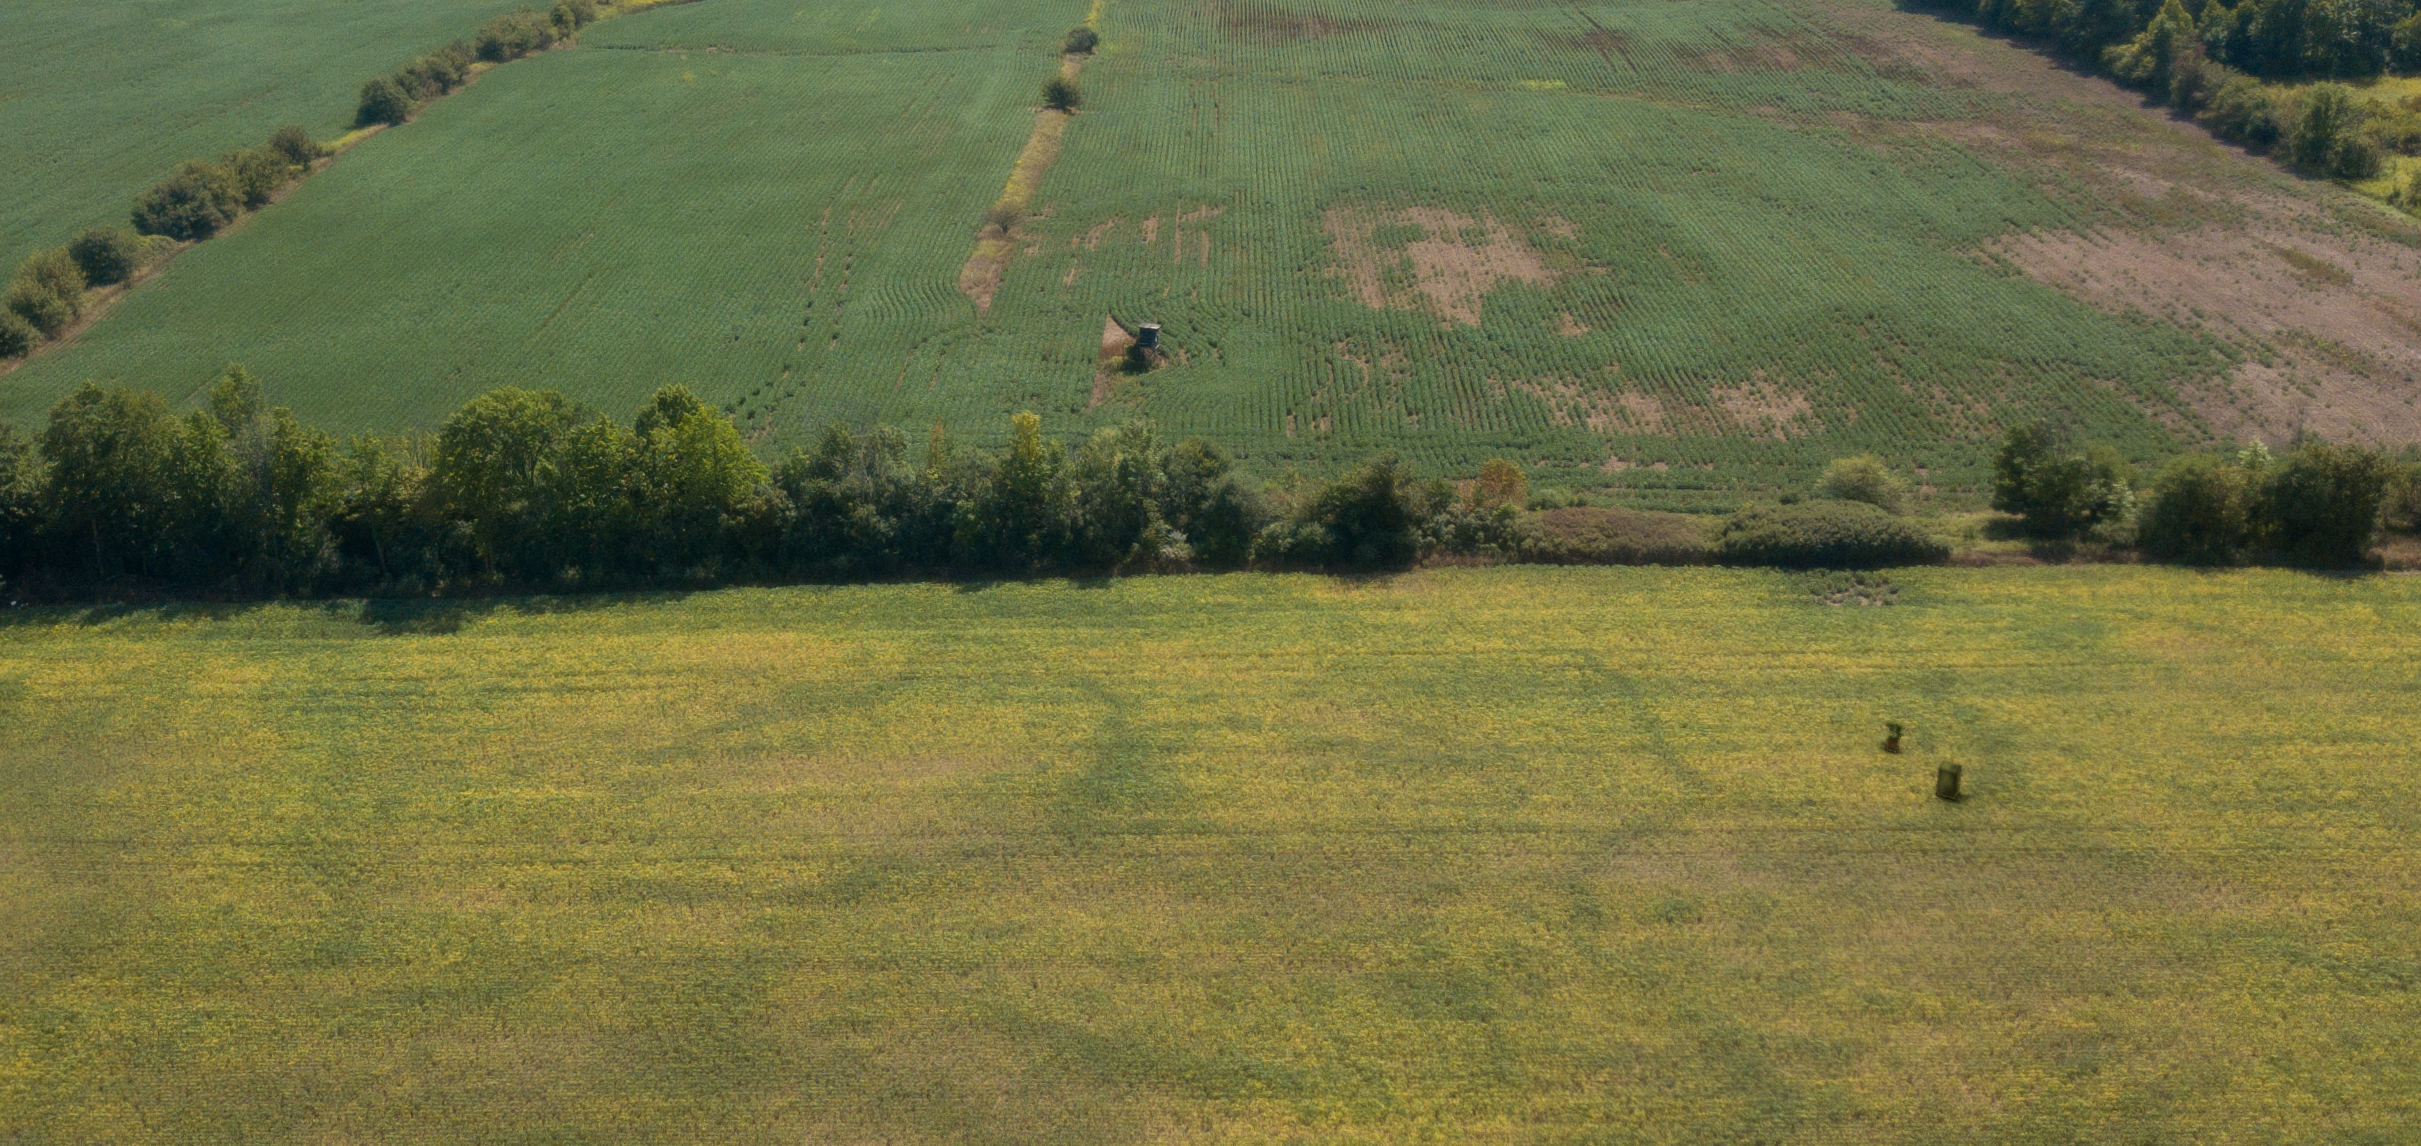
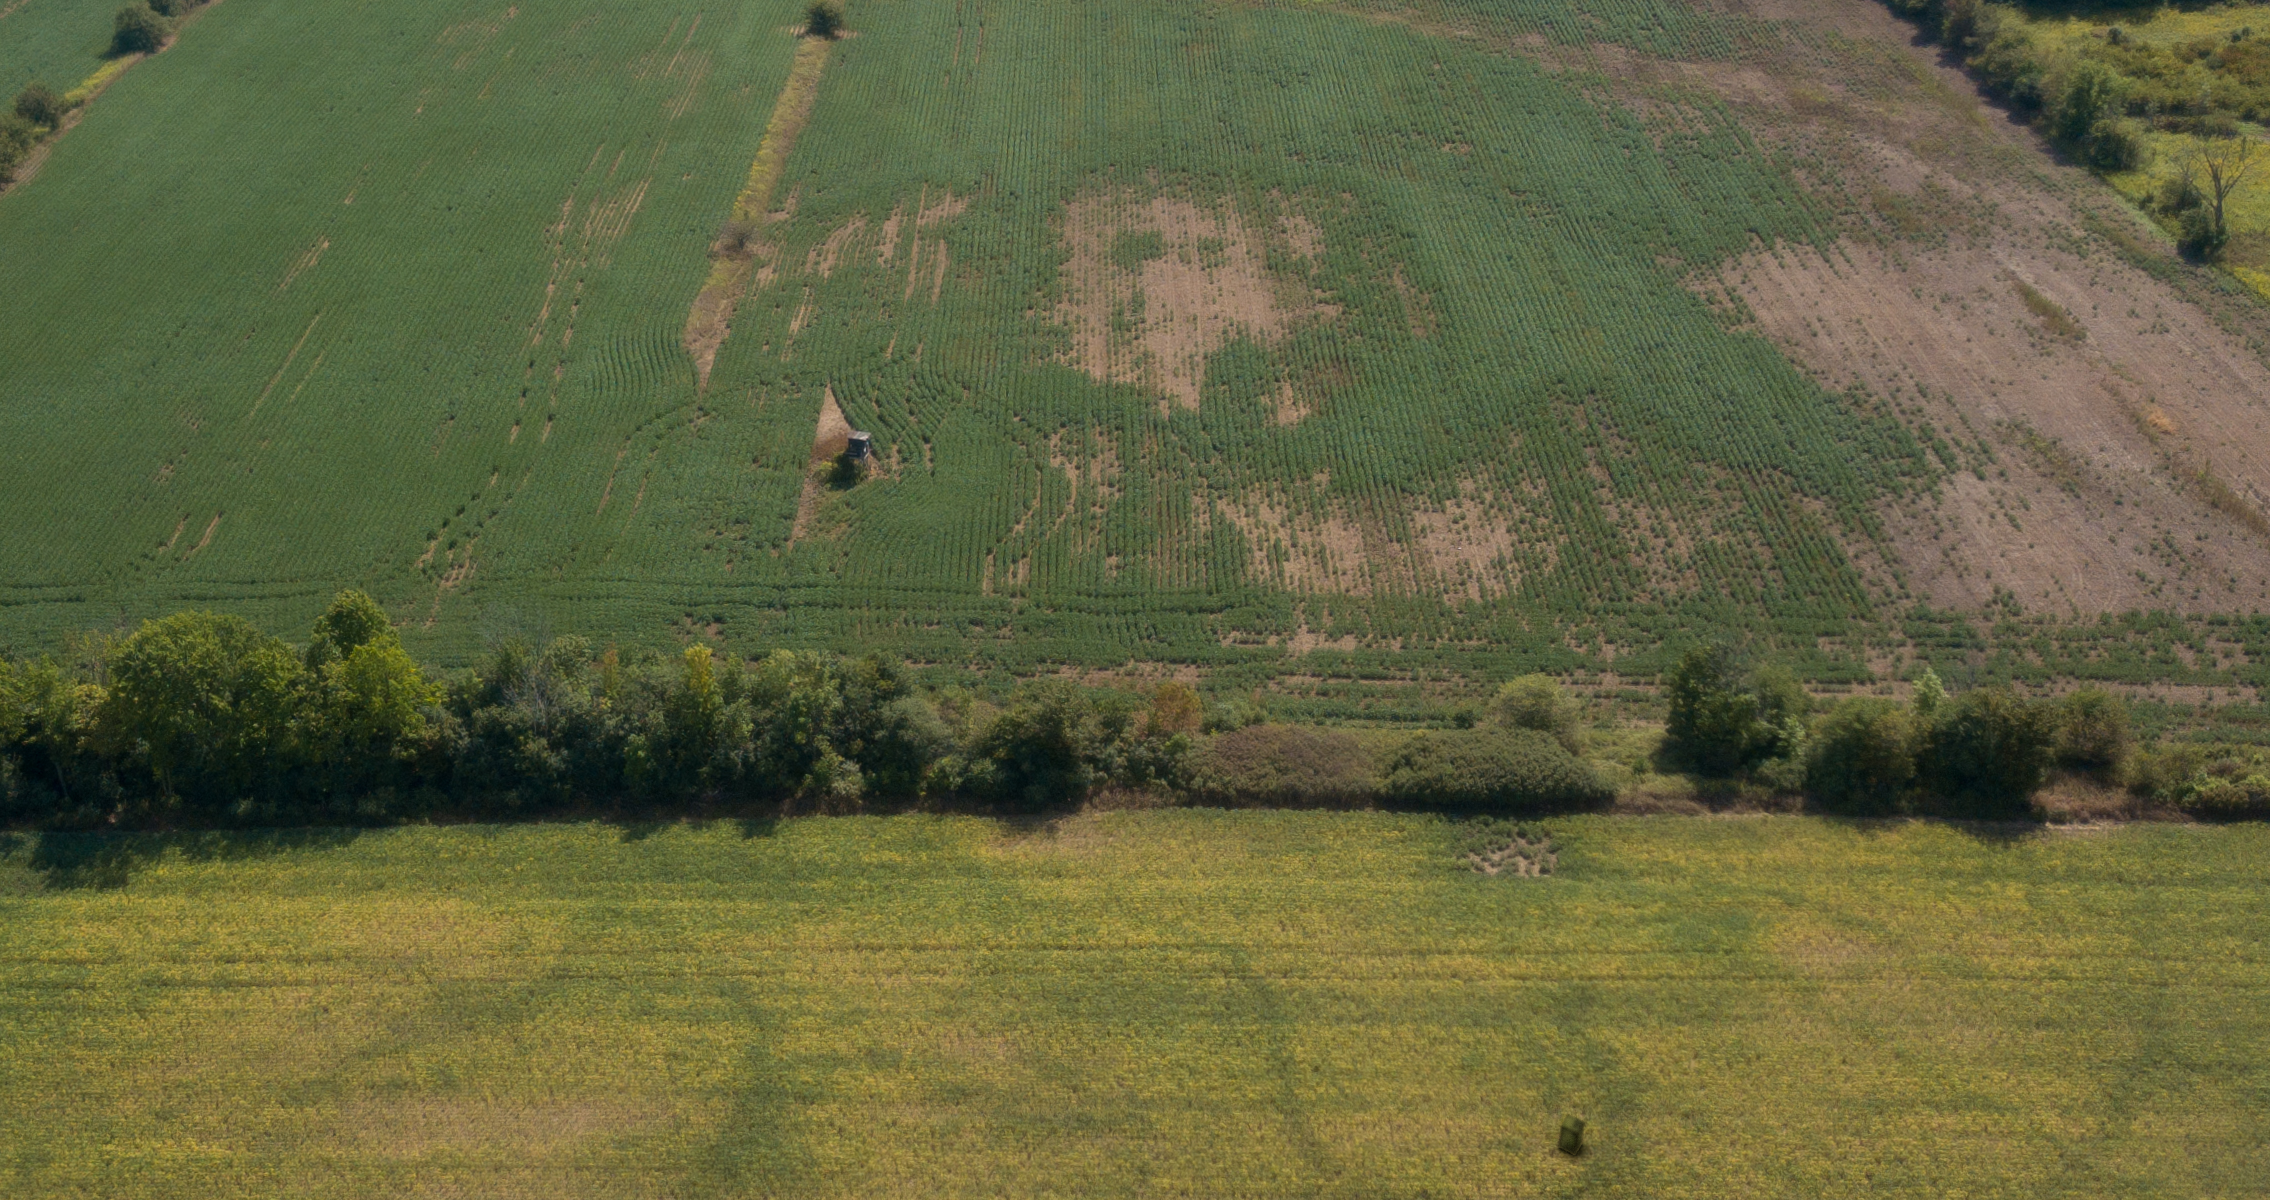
potted tree: present [1886,723,1905,753] -> none [1516,1056,1536,1087]

